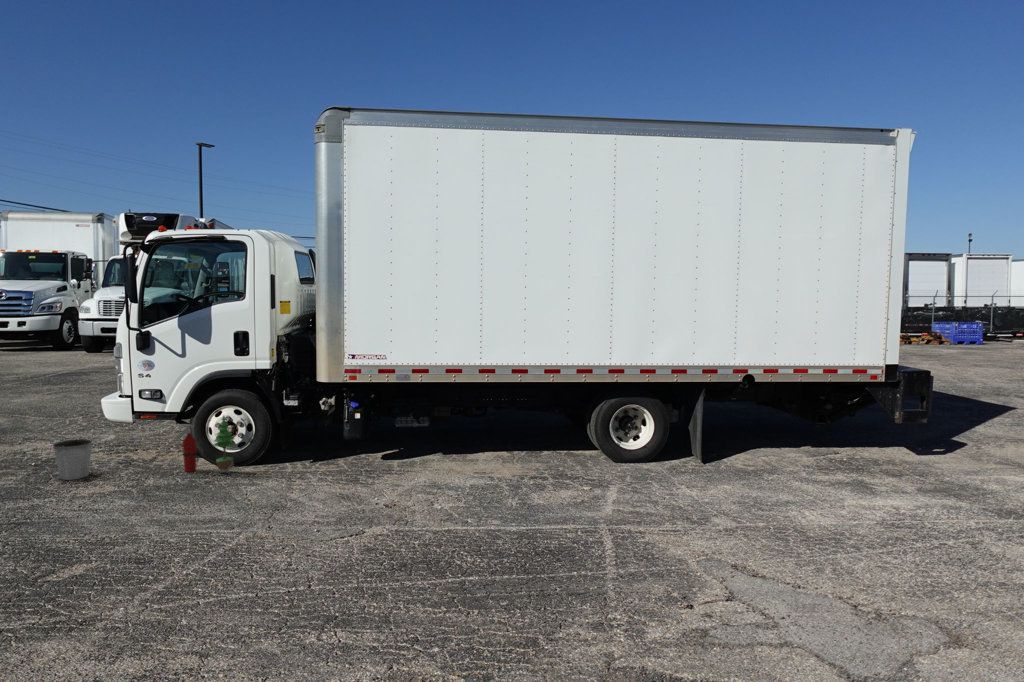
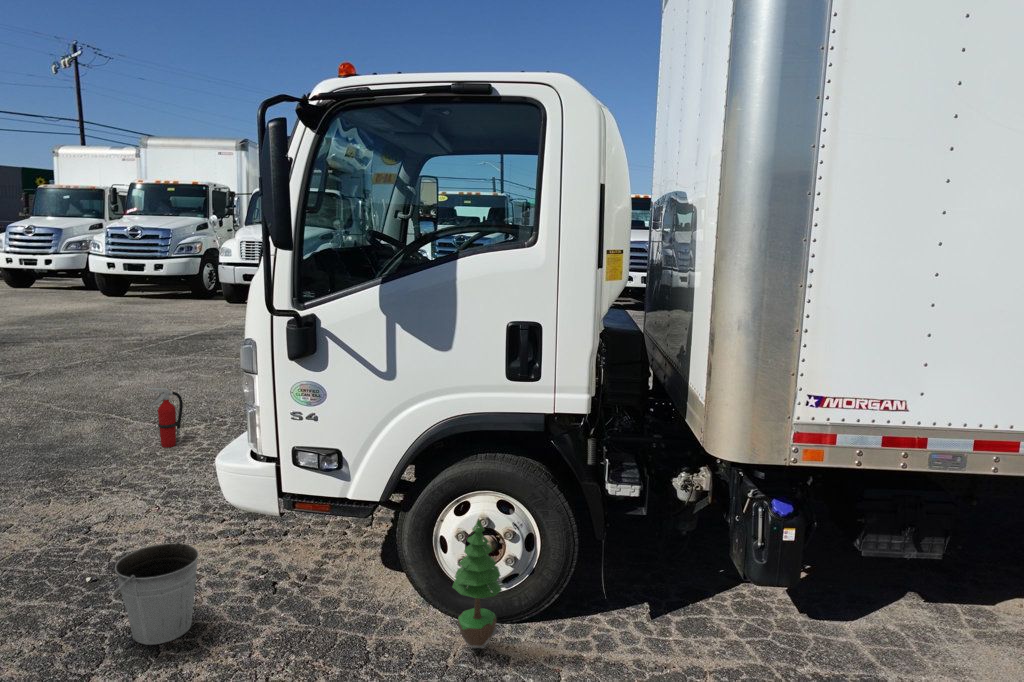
fire extinguisher: present [176,424,200,472] -> present [147,388,183,447]

